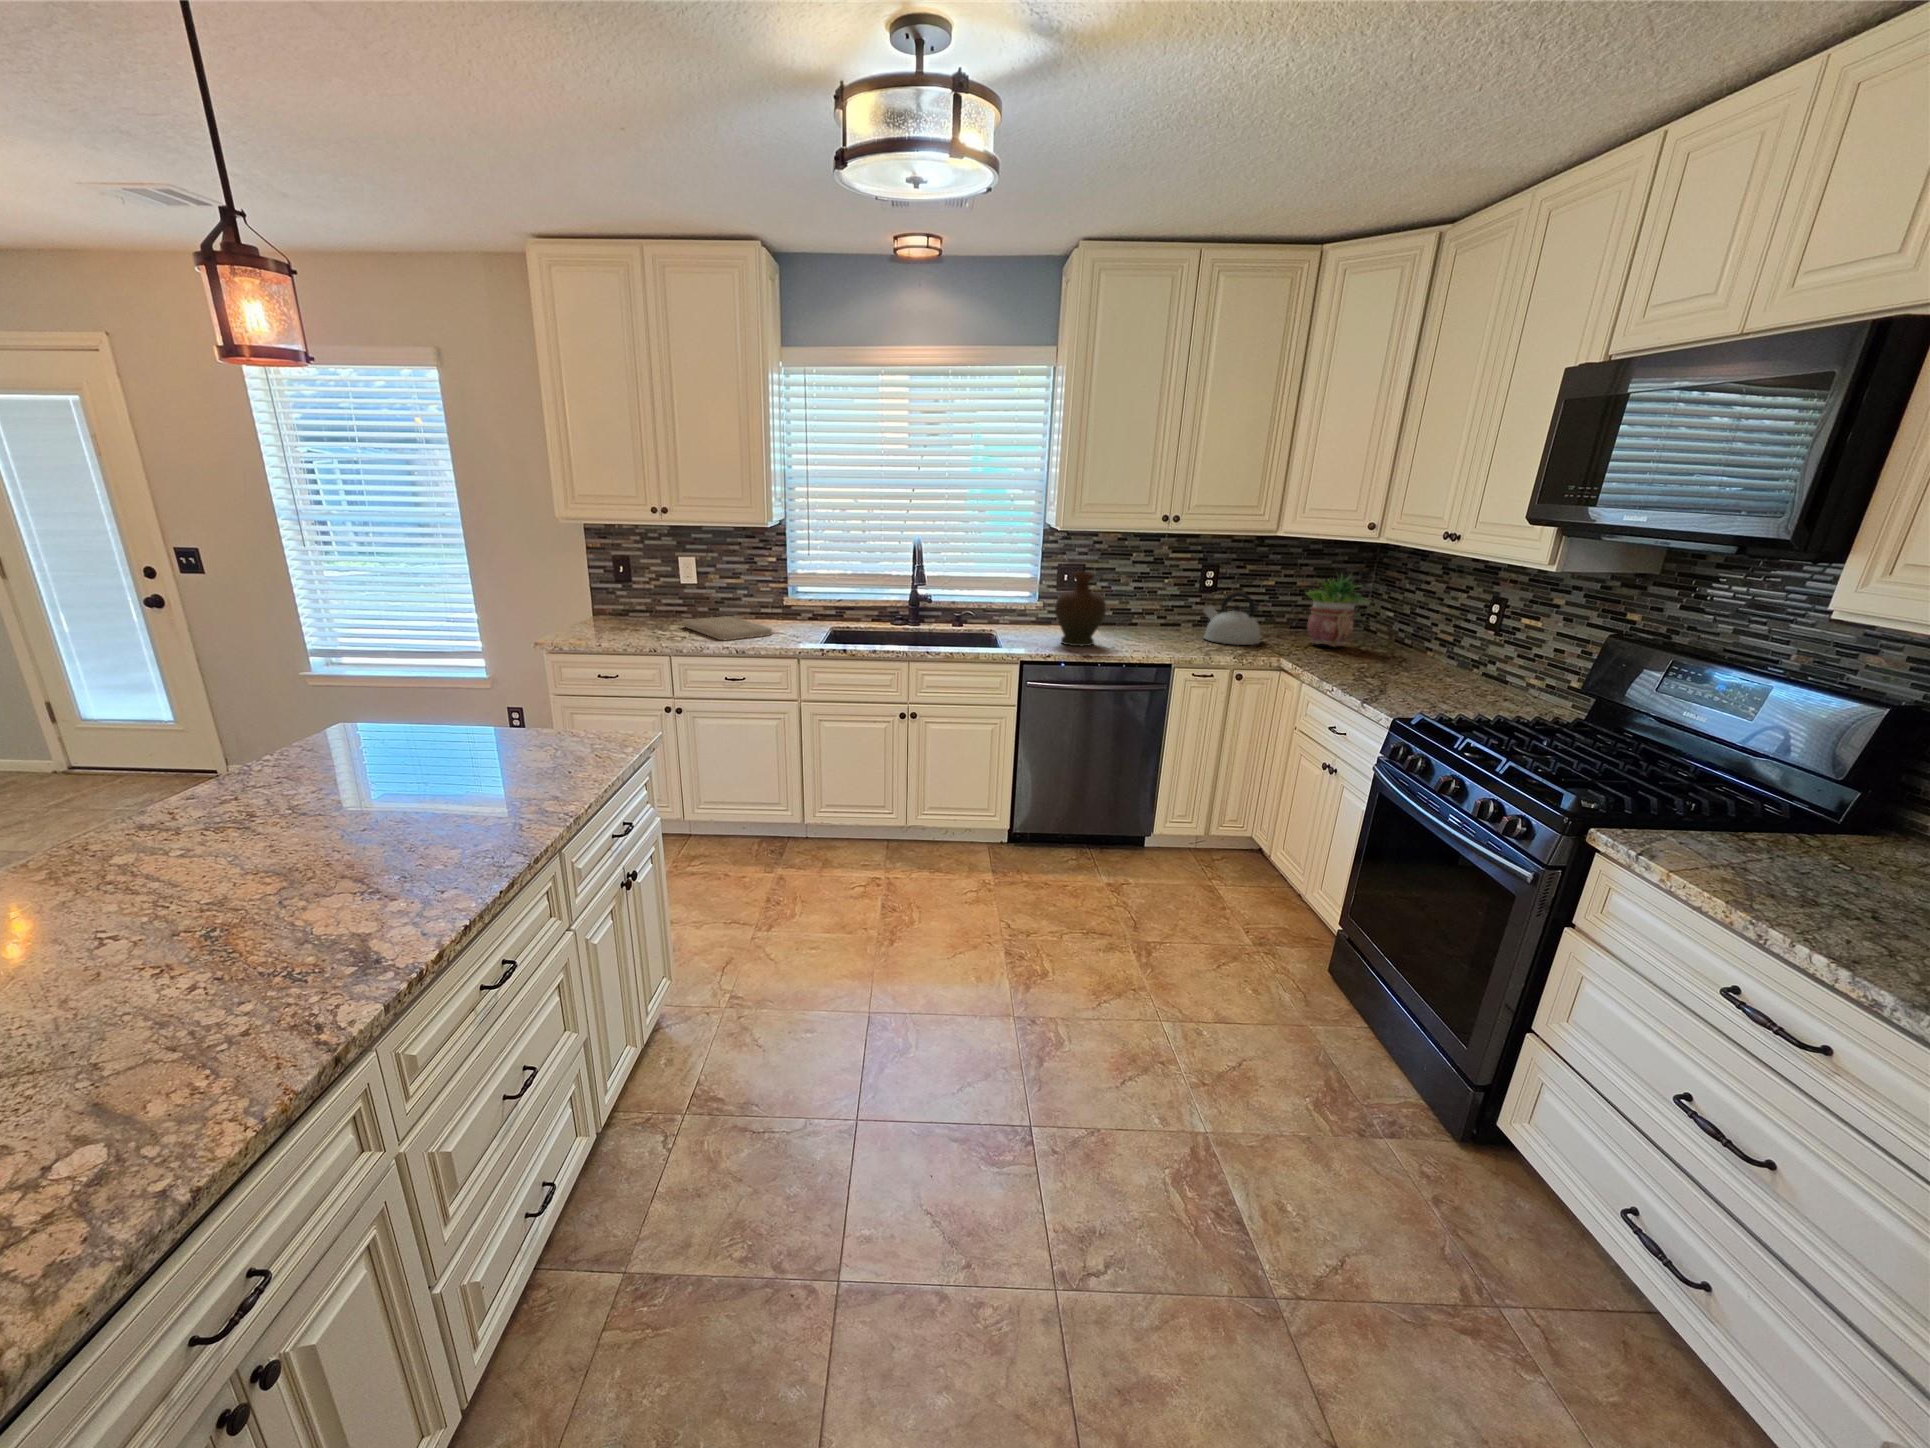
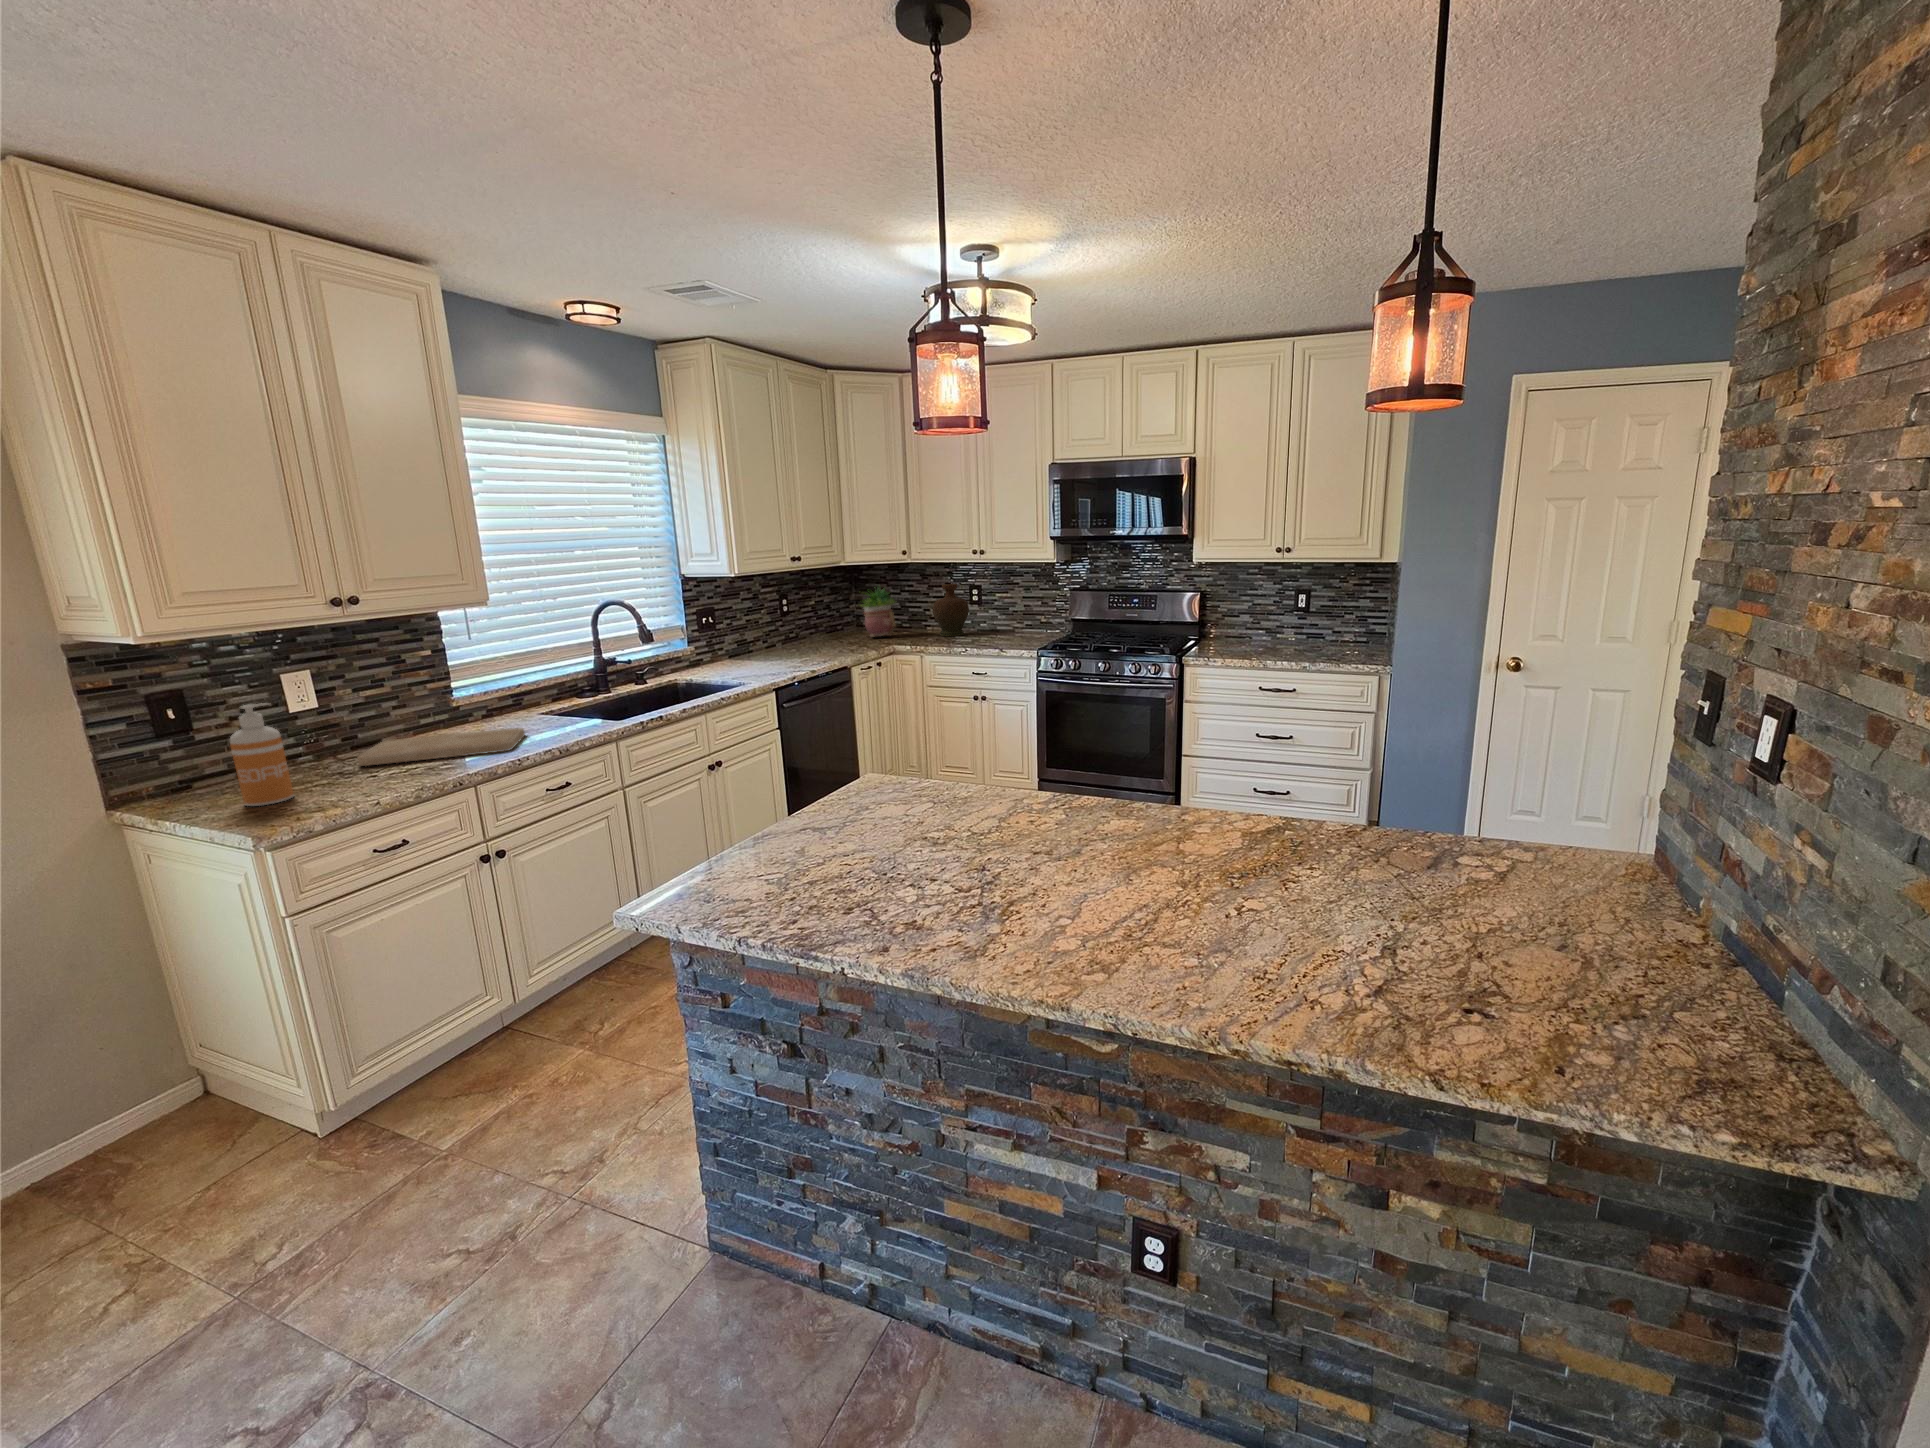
soap dispenser: none [595,570,624,632] -> present [230,703,294,806]
decorative vase: present [1055,572,1106,646] -> present [933,584,969,636]
kettle: present [1203,592,1260,645] -> none [806,609,854,649]

